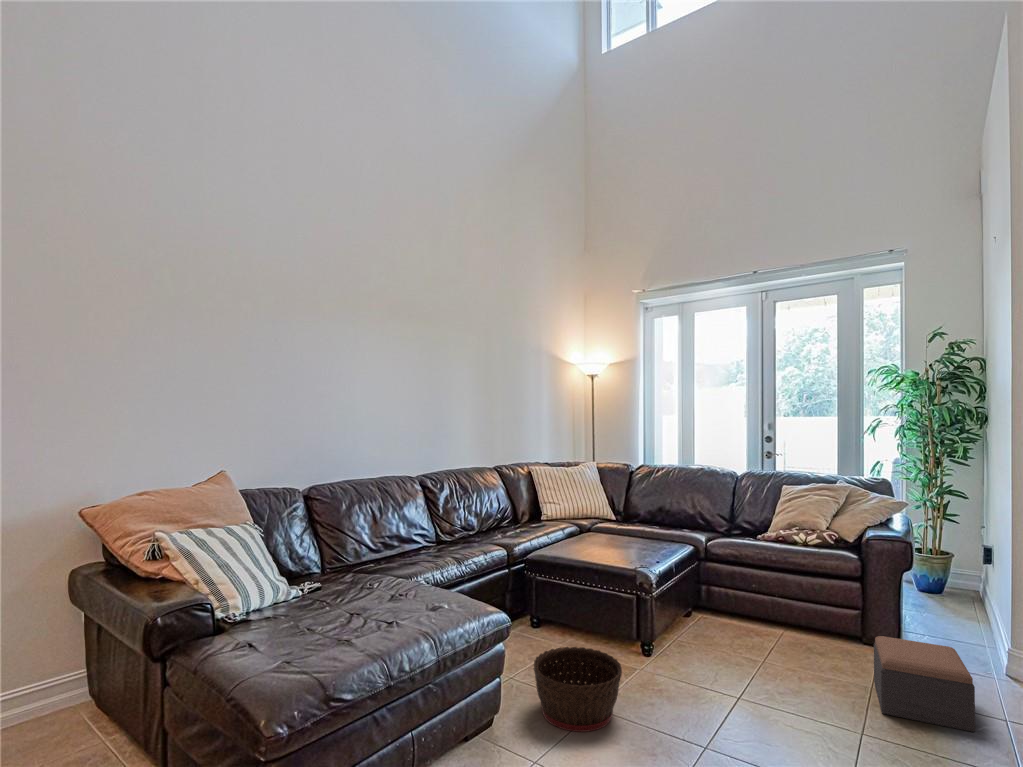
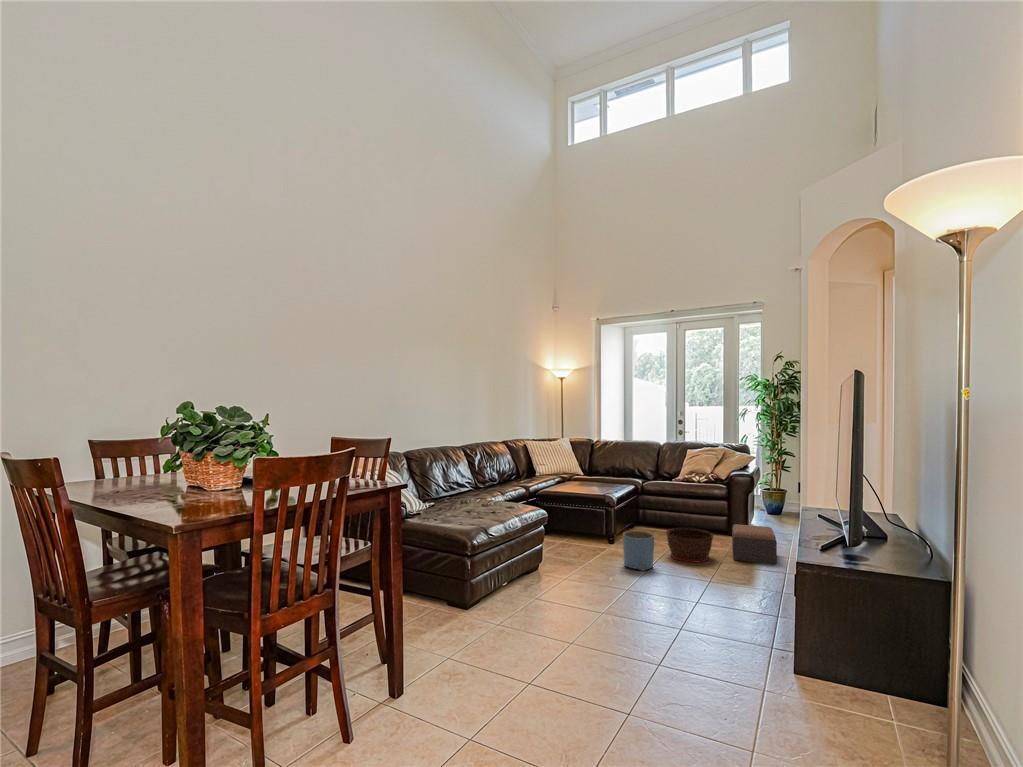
basket: present [534,647,622,732] -> present [666,528,713,563]
planter: none [662,649,723,738] -> present [623,531,654,571]

